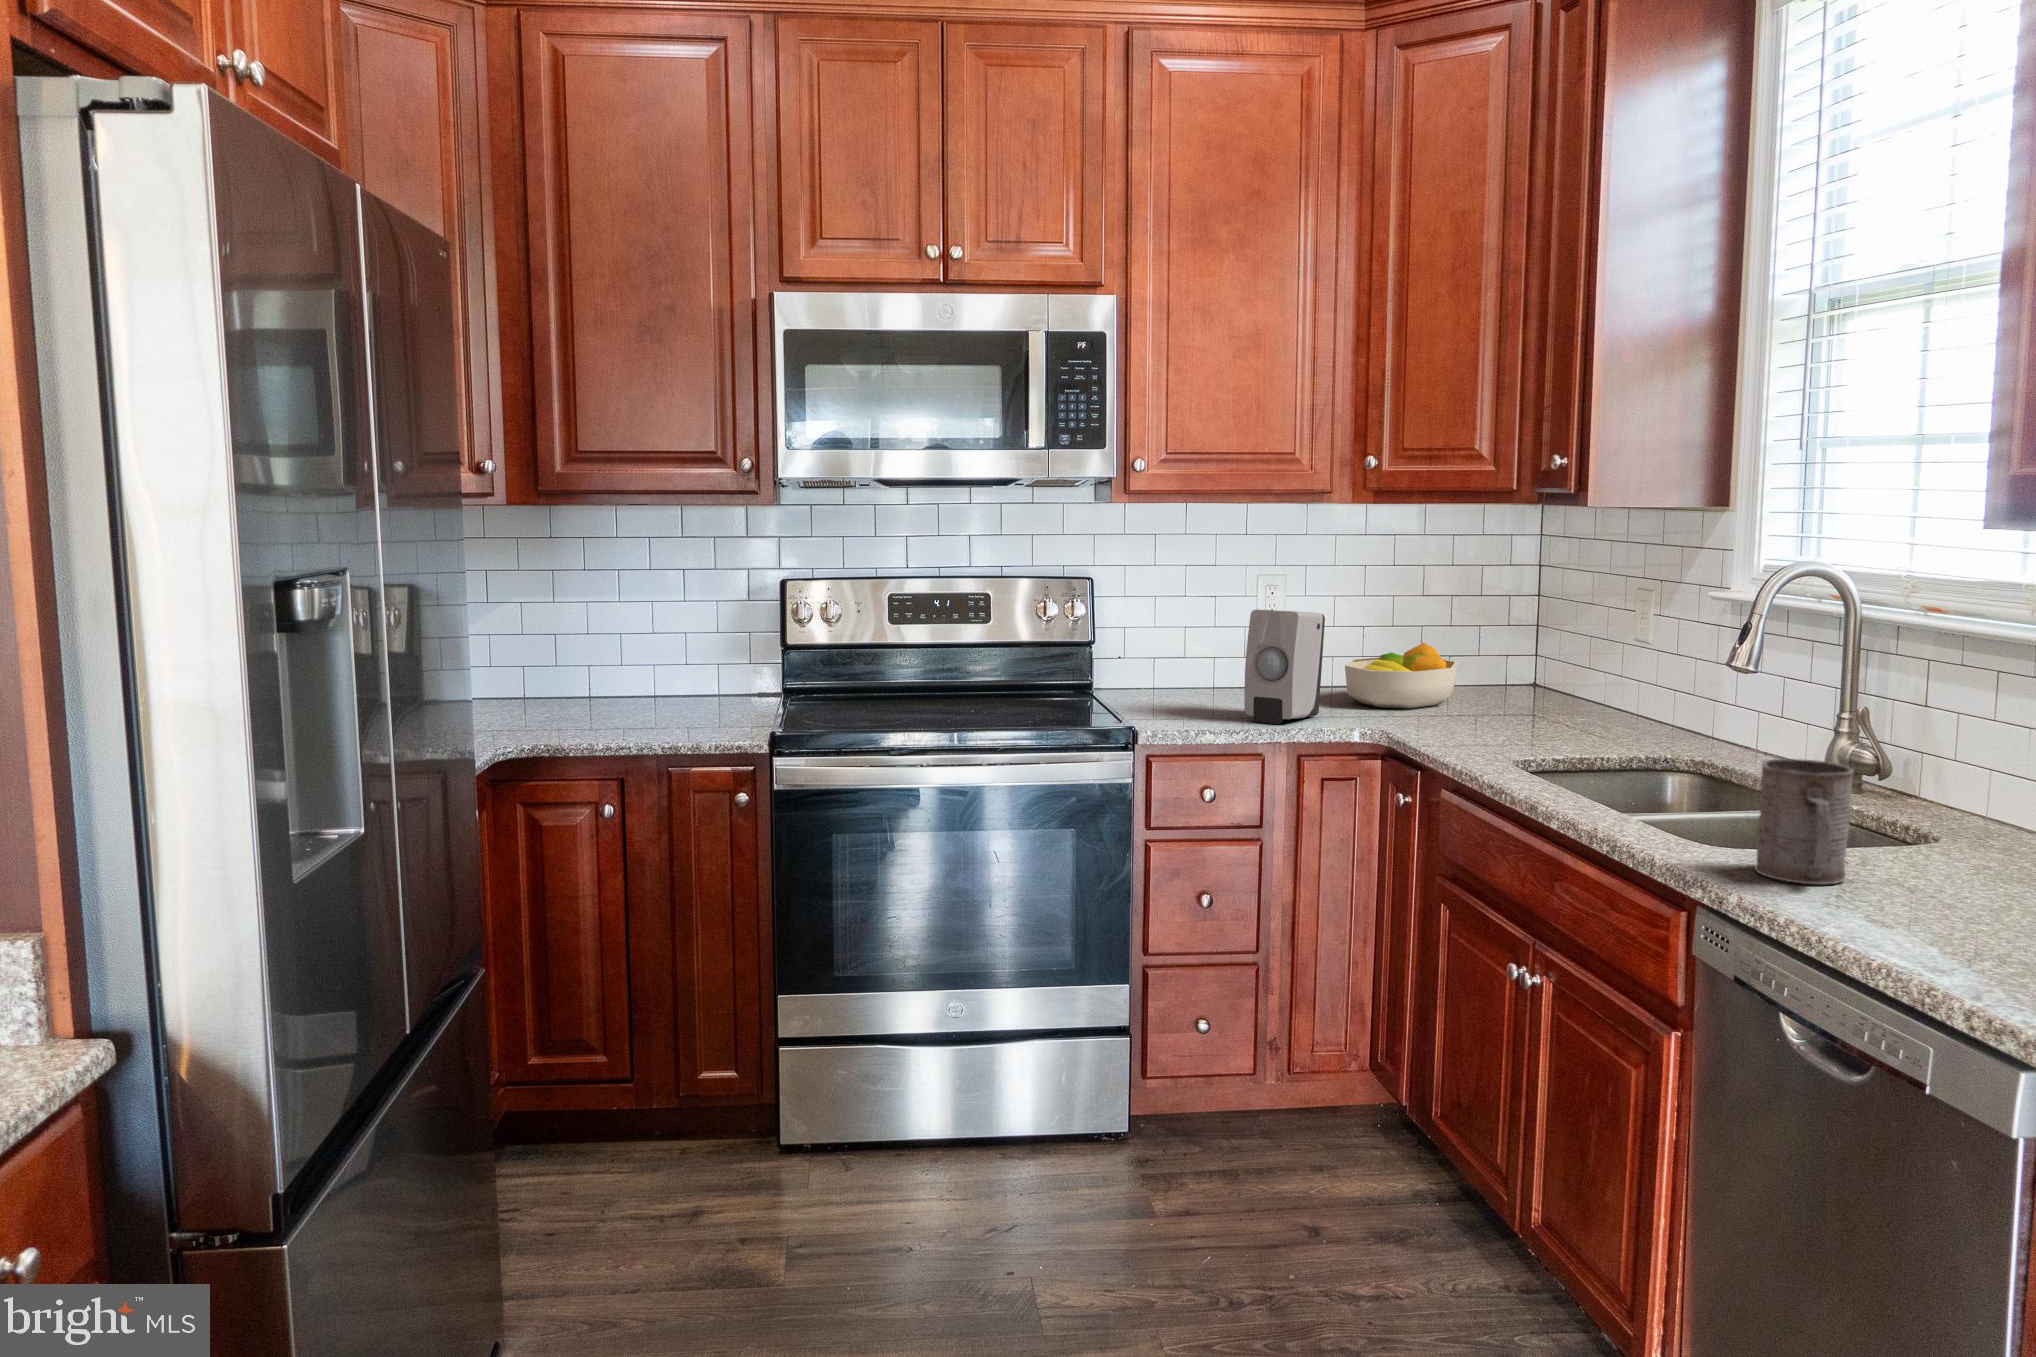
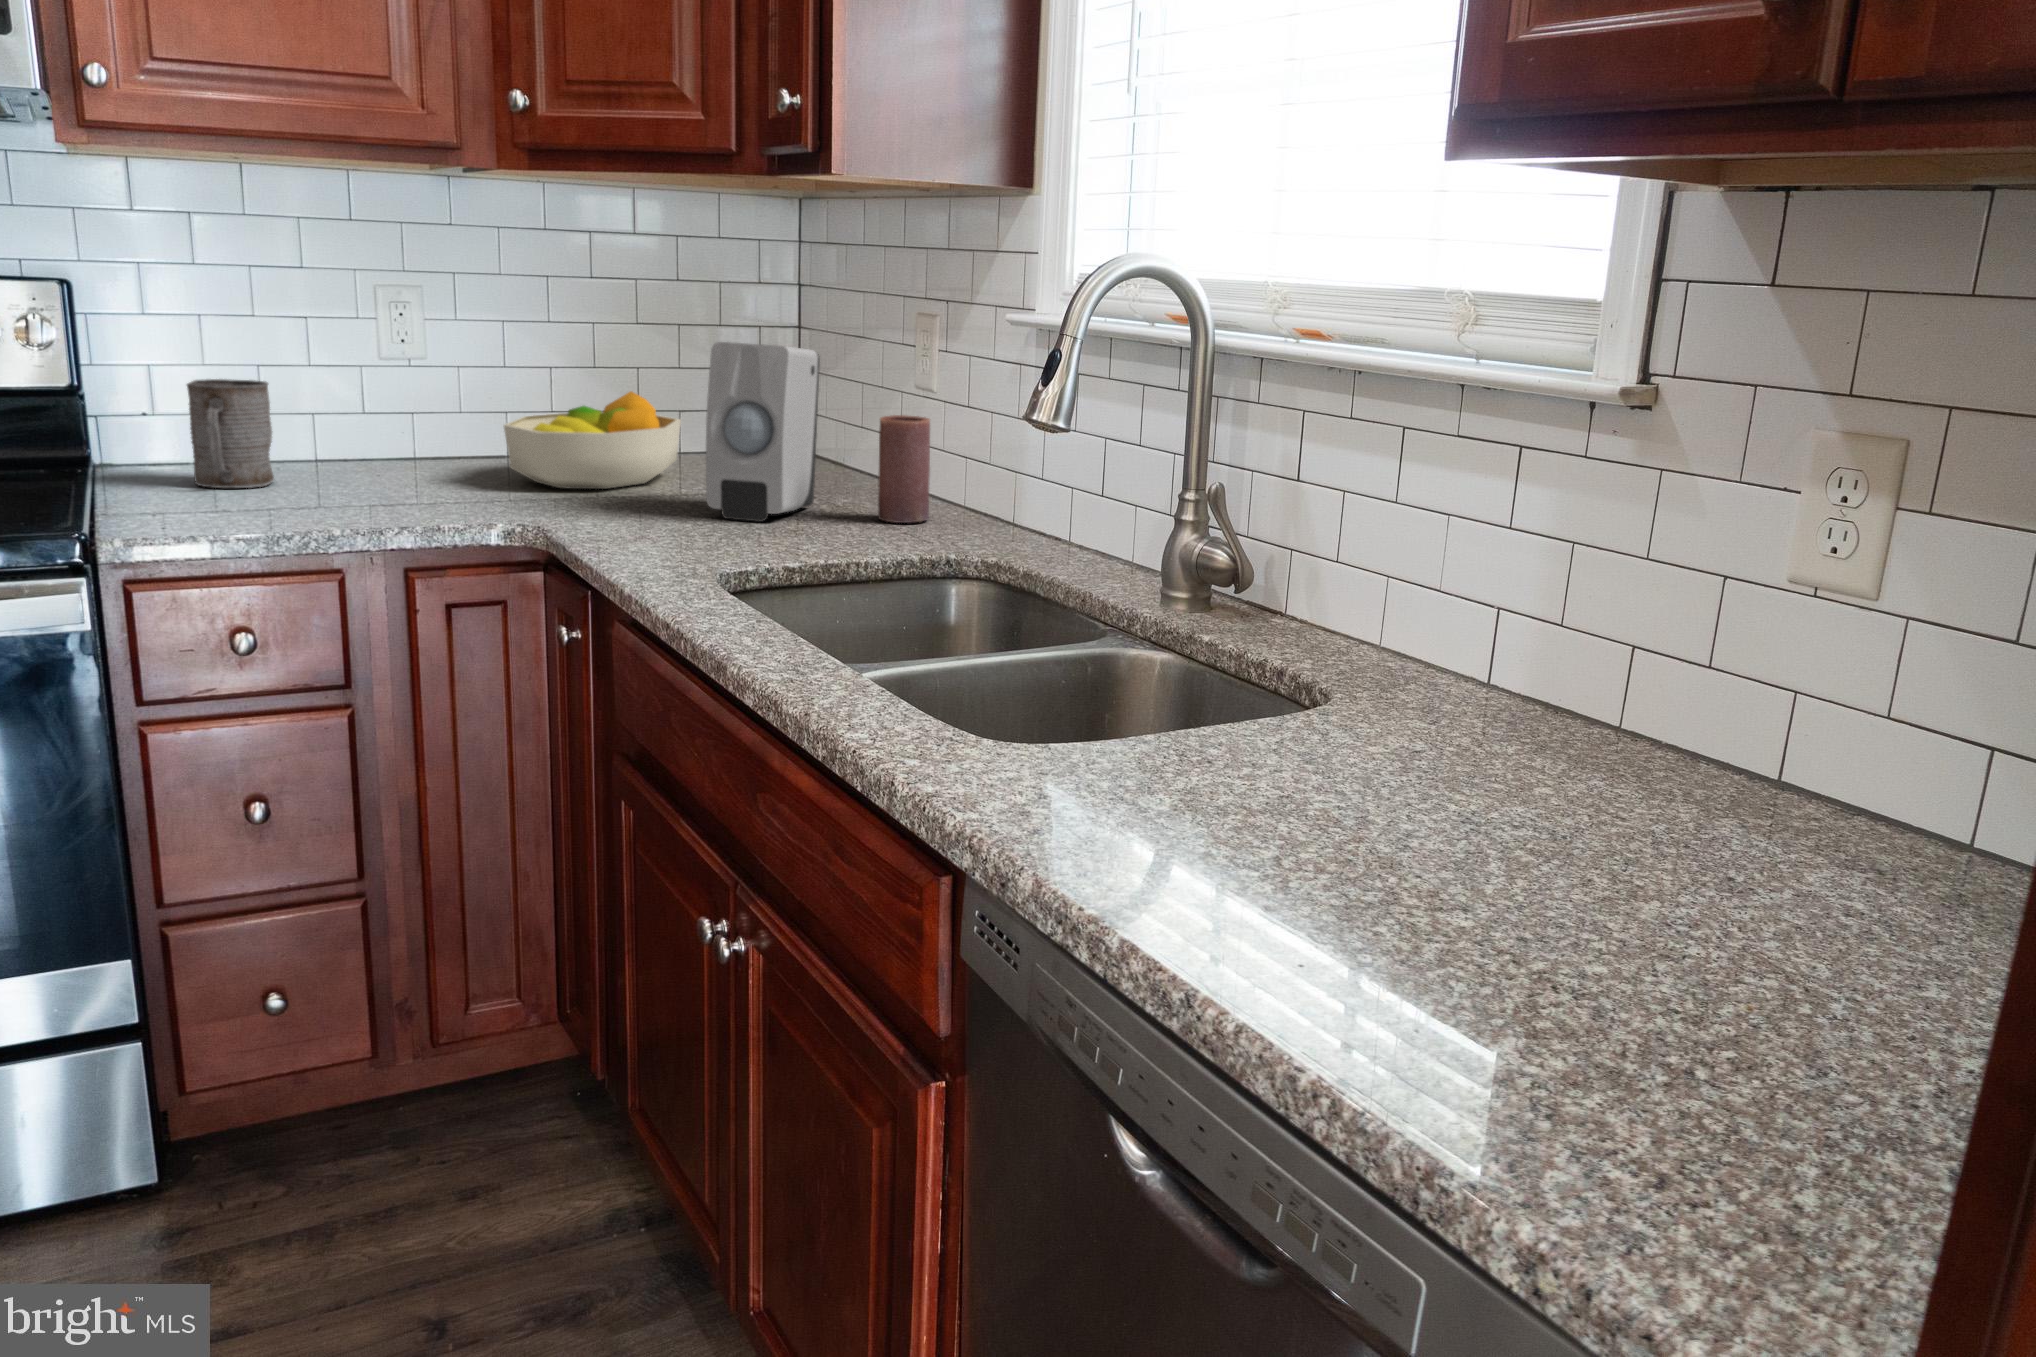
soap dispenser: present [1244,610,1325,724] -> present [706,342,820,522]
candle: none [1610,661,1650,734] -> present [878,415,930,523]
mug: present [1755,759,1854,885] -> present [187,379,274,488]

